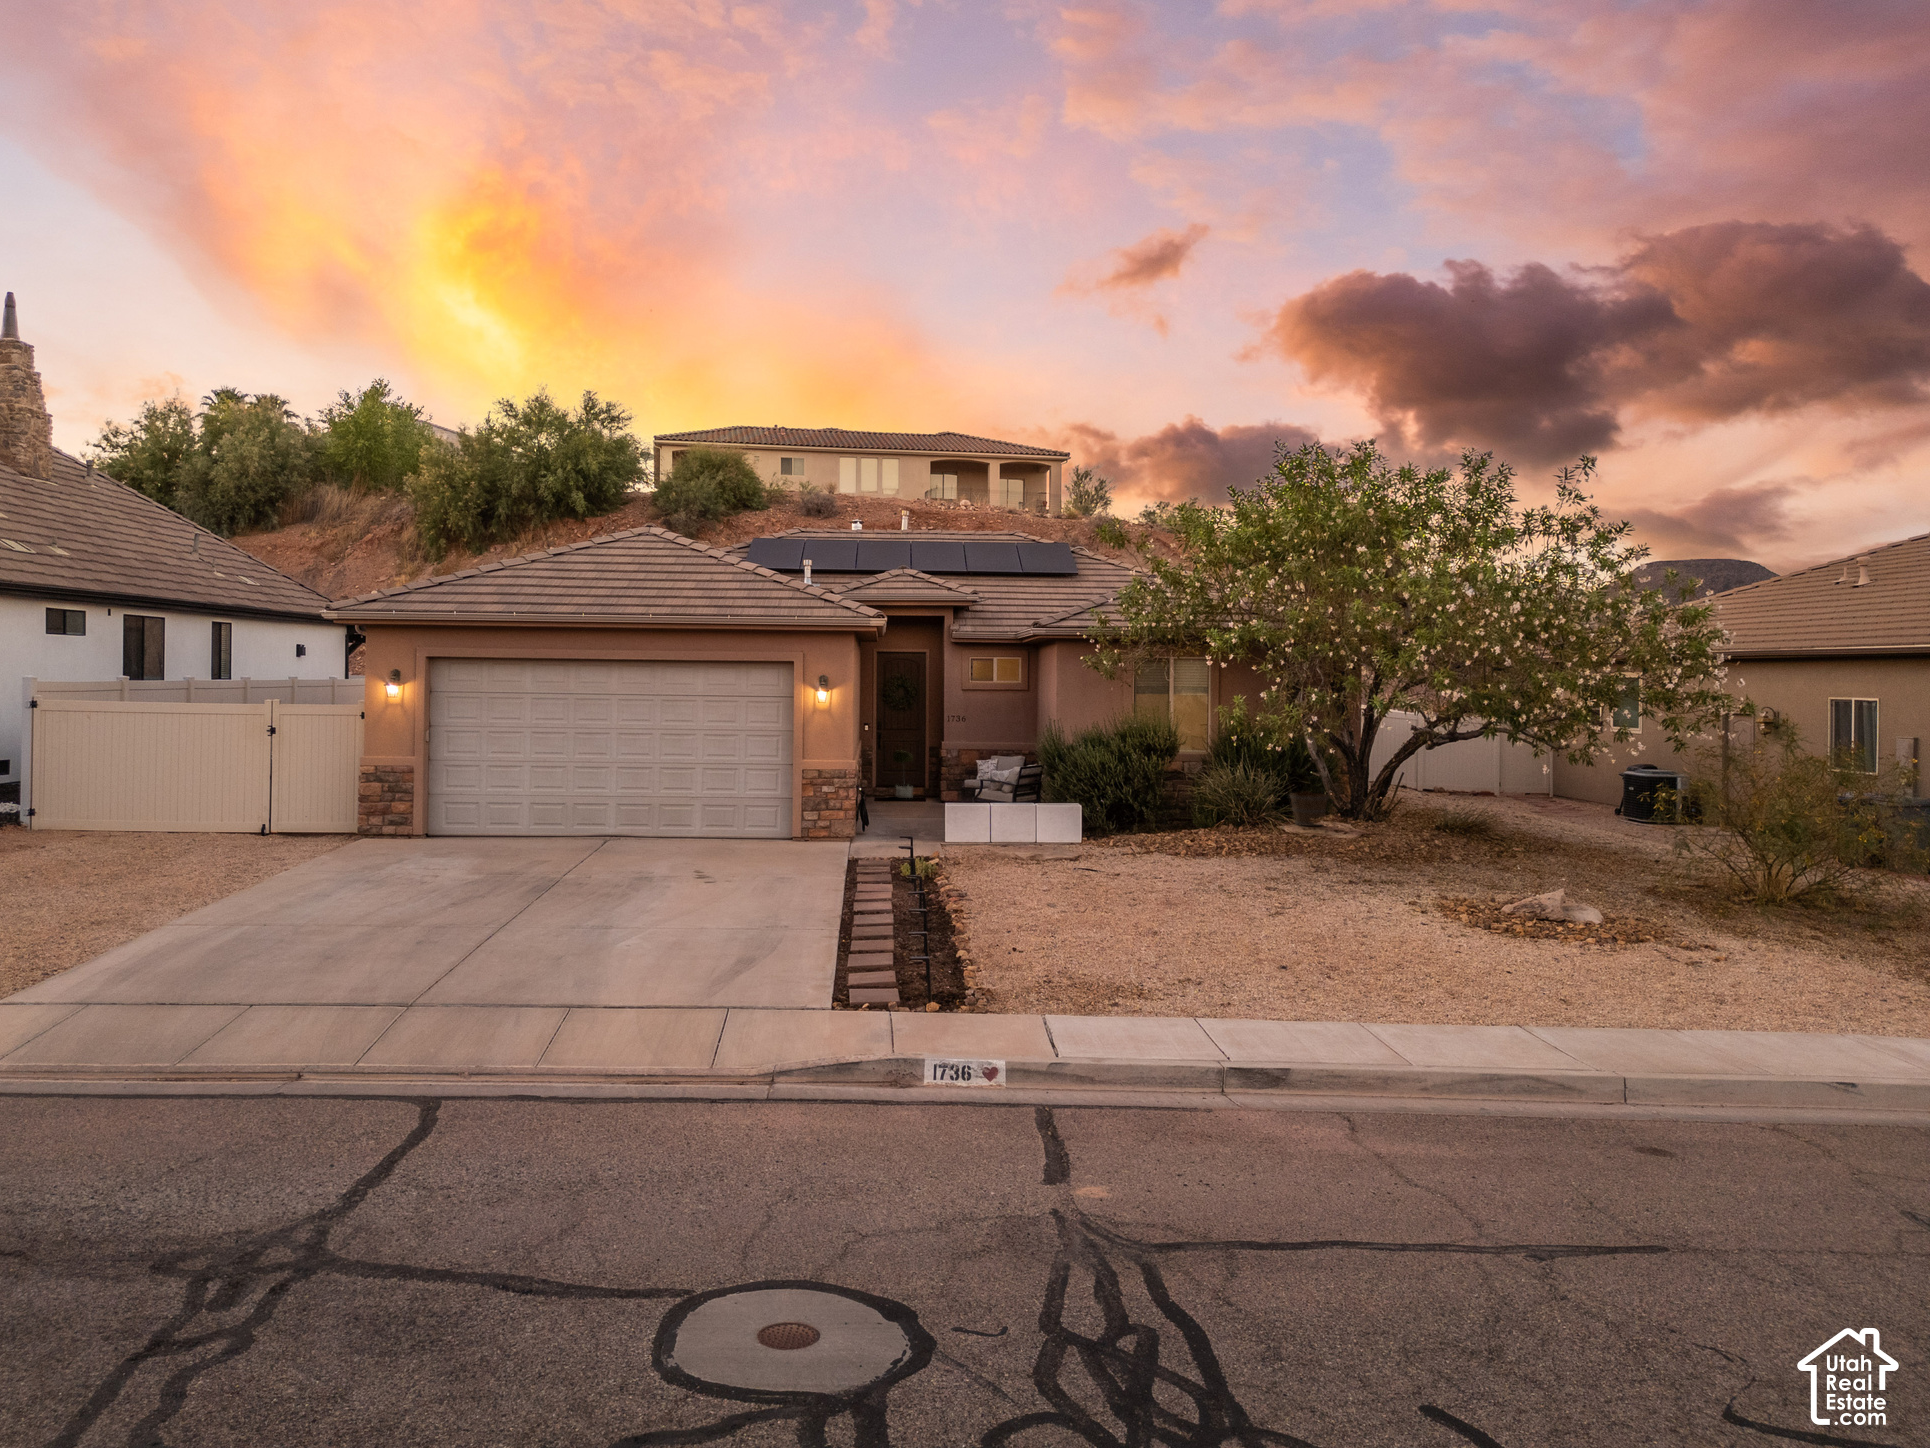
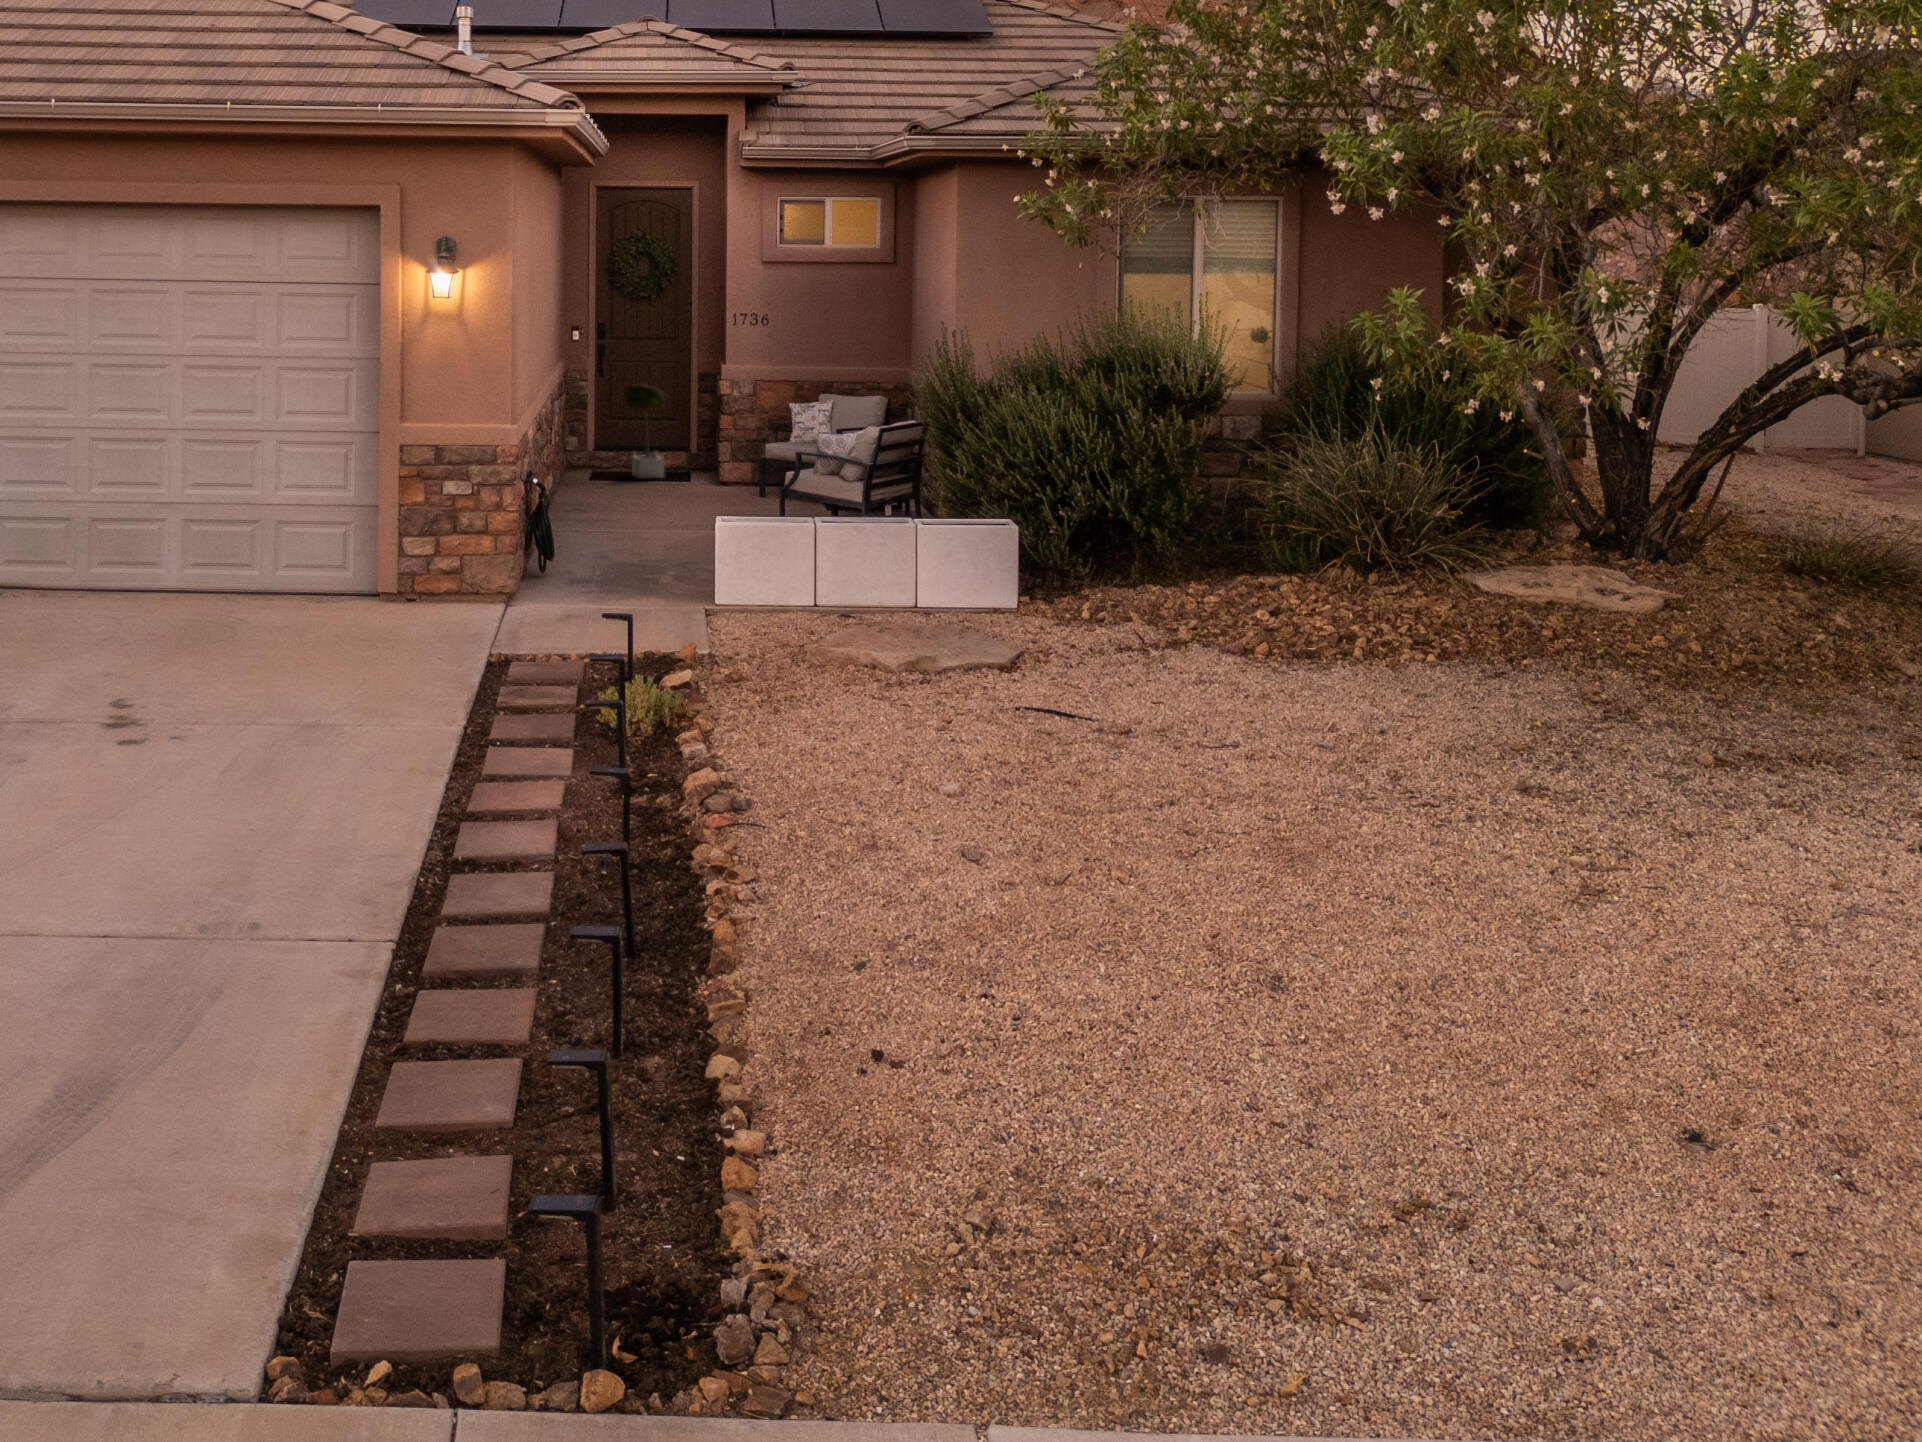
wooden bucket: present [1290,792,1328,826] -> none [1467,487,1558,566]

